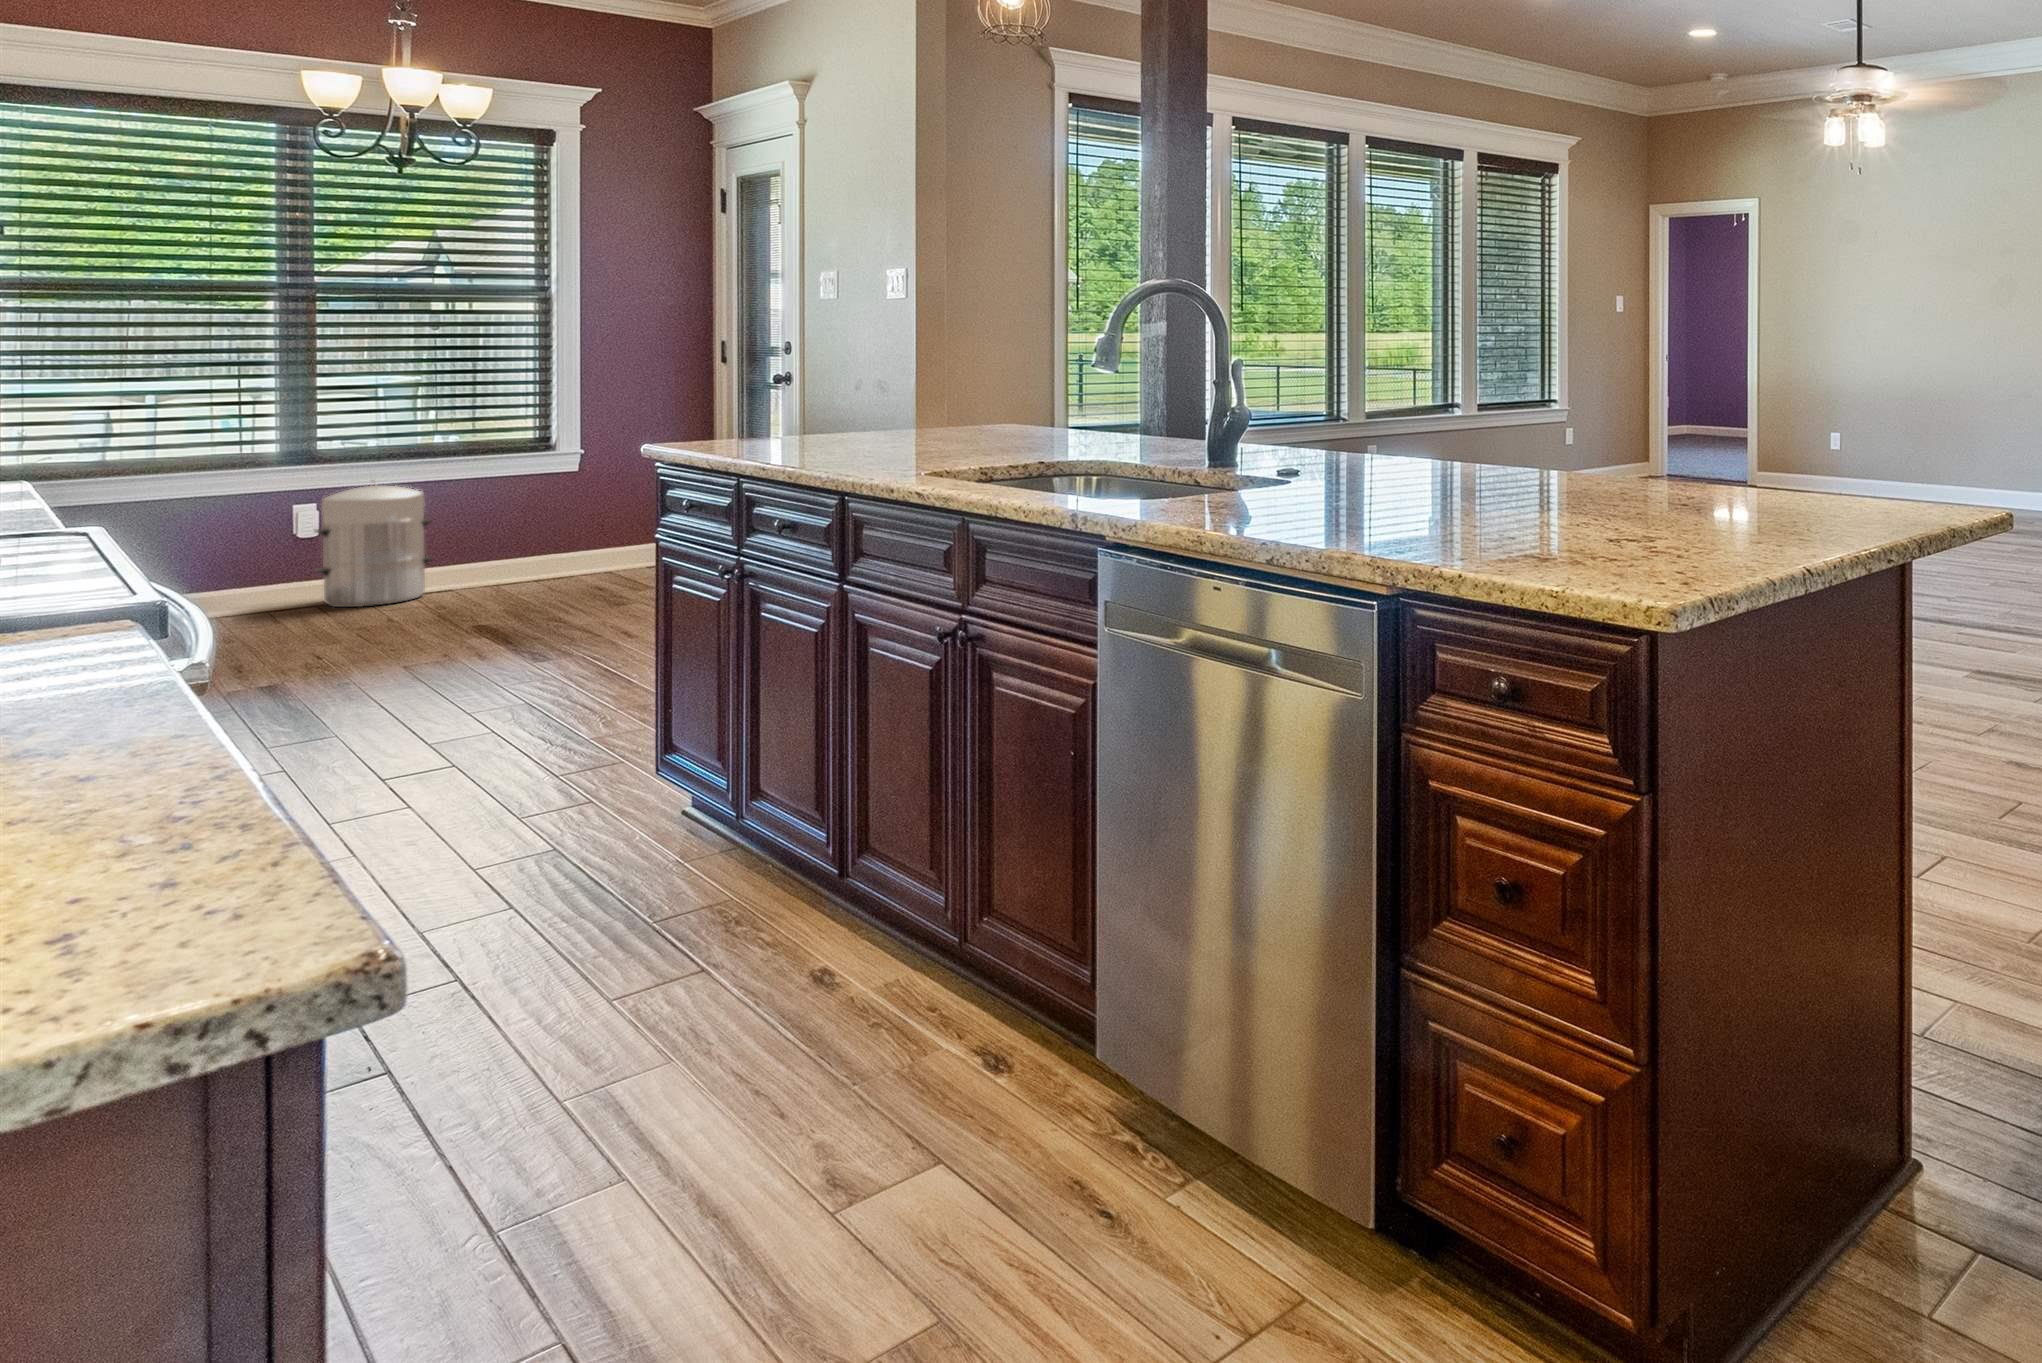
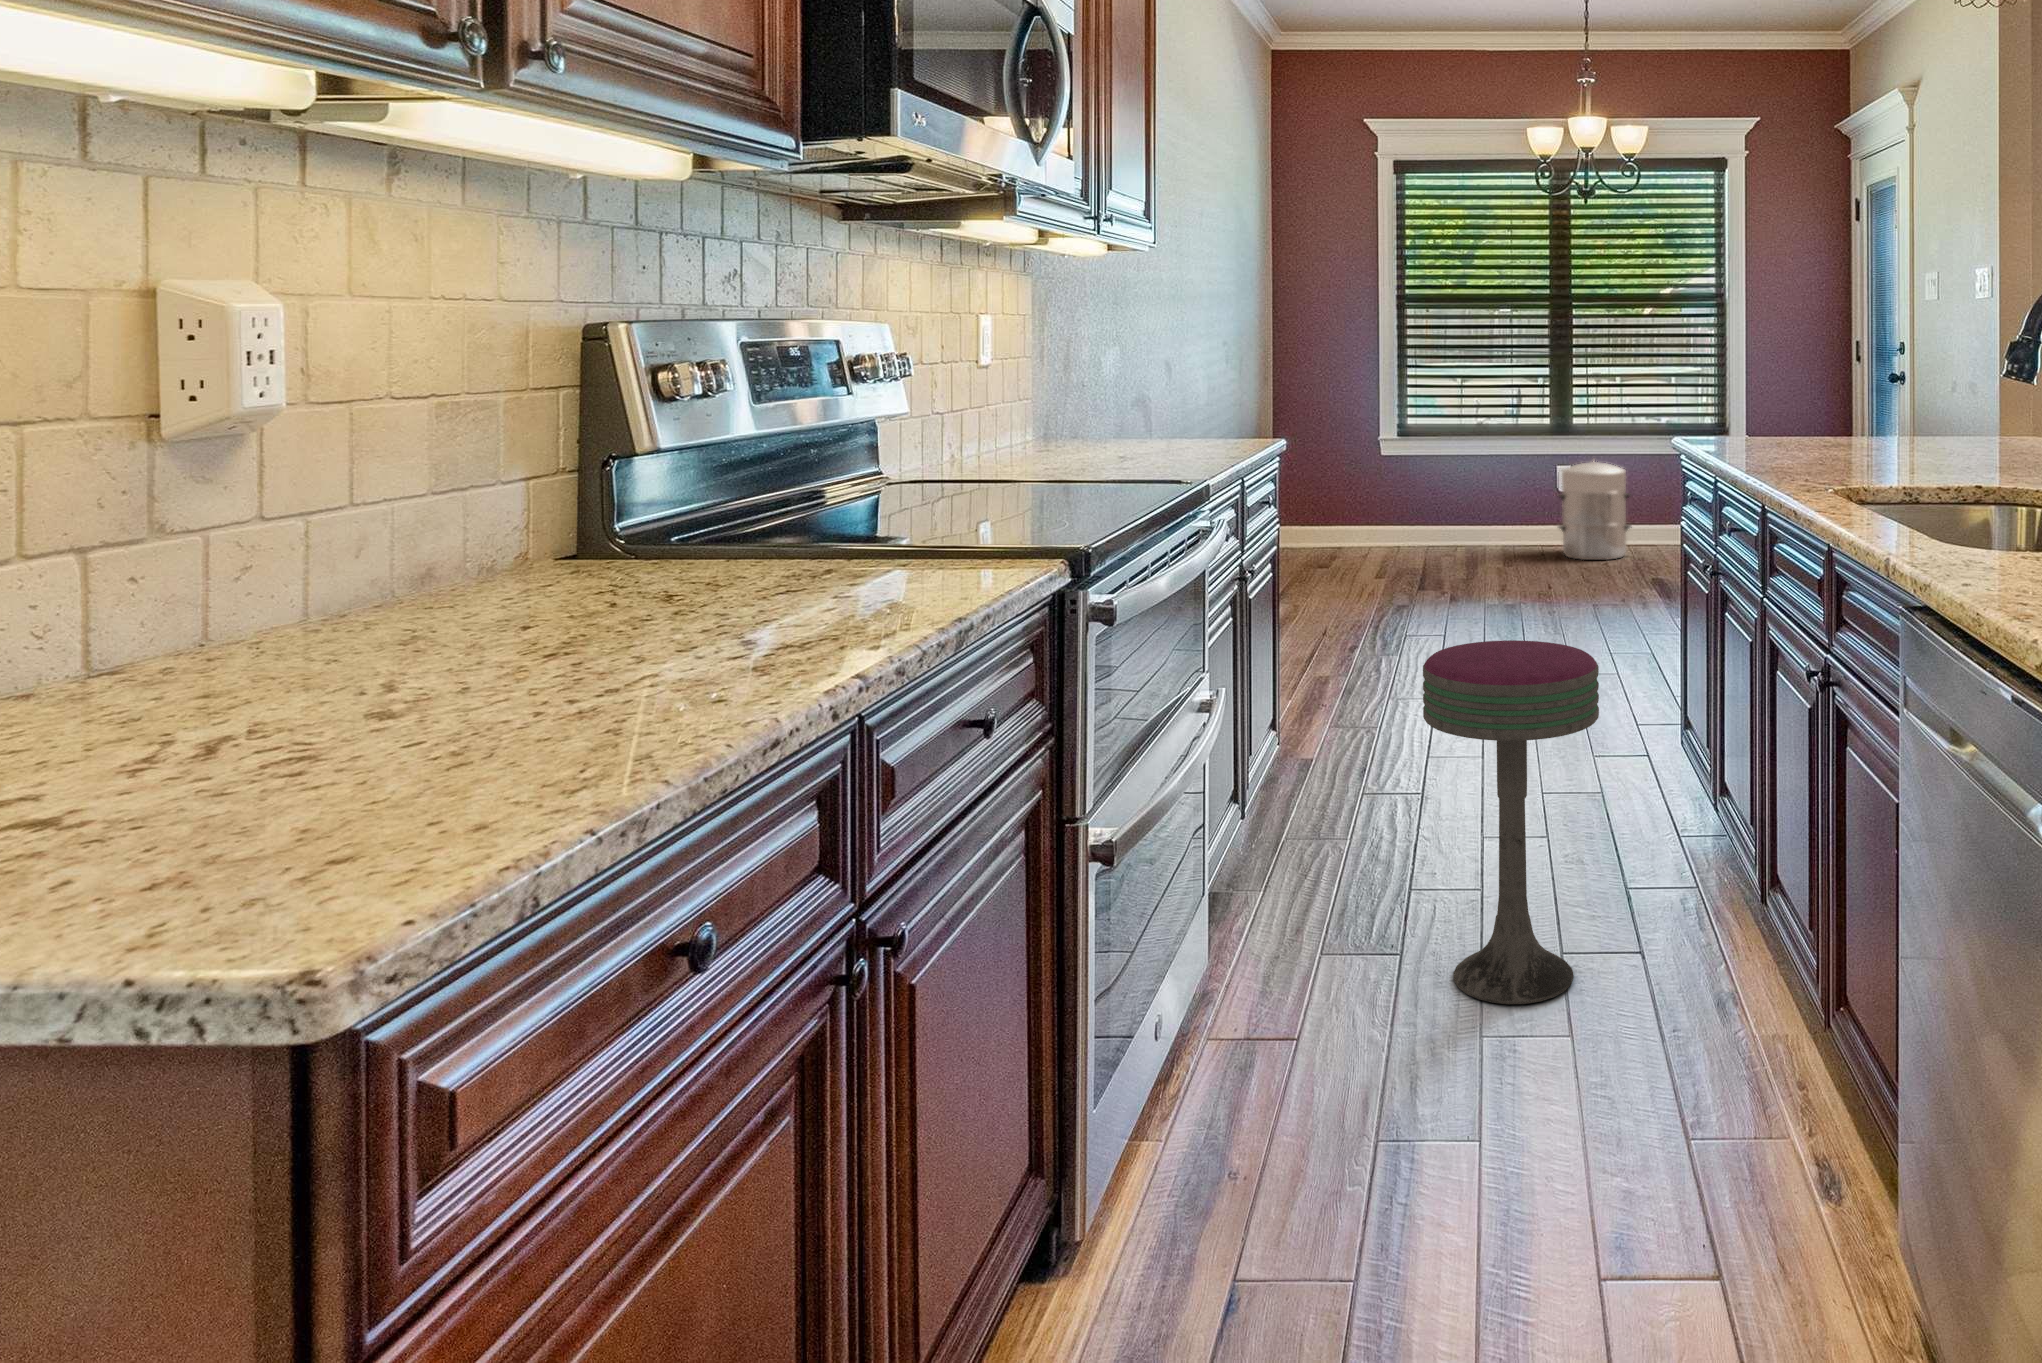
bar stool: none [453,656,683,1051] -> present [1423,640,1599,1004]

